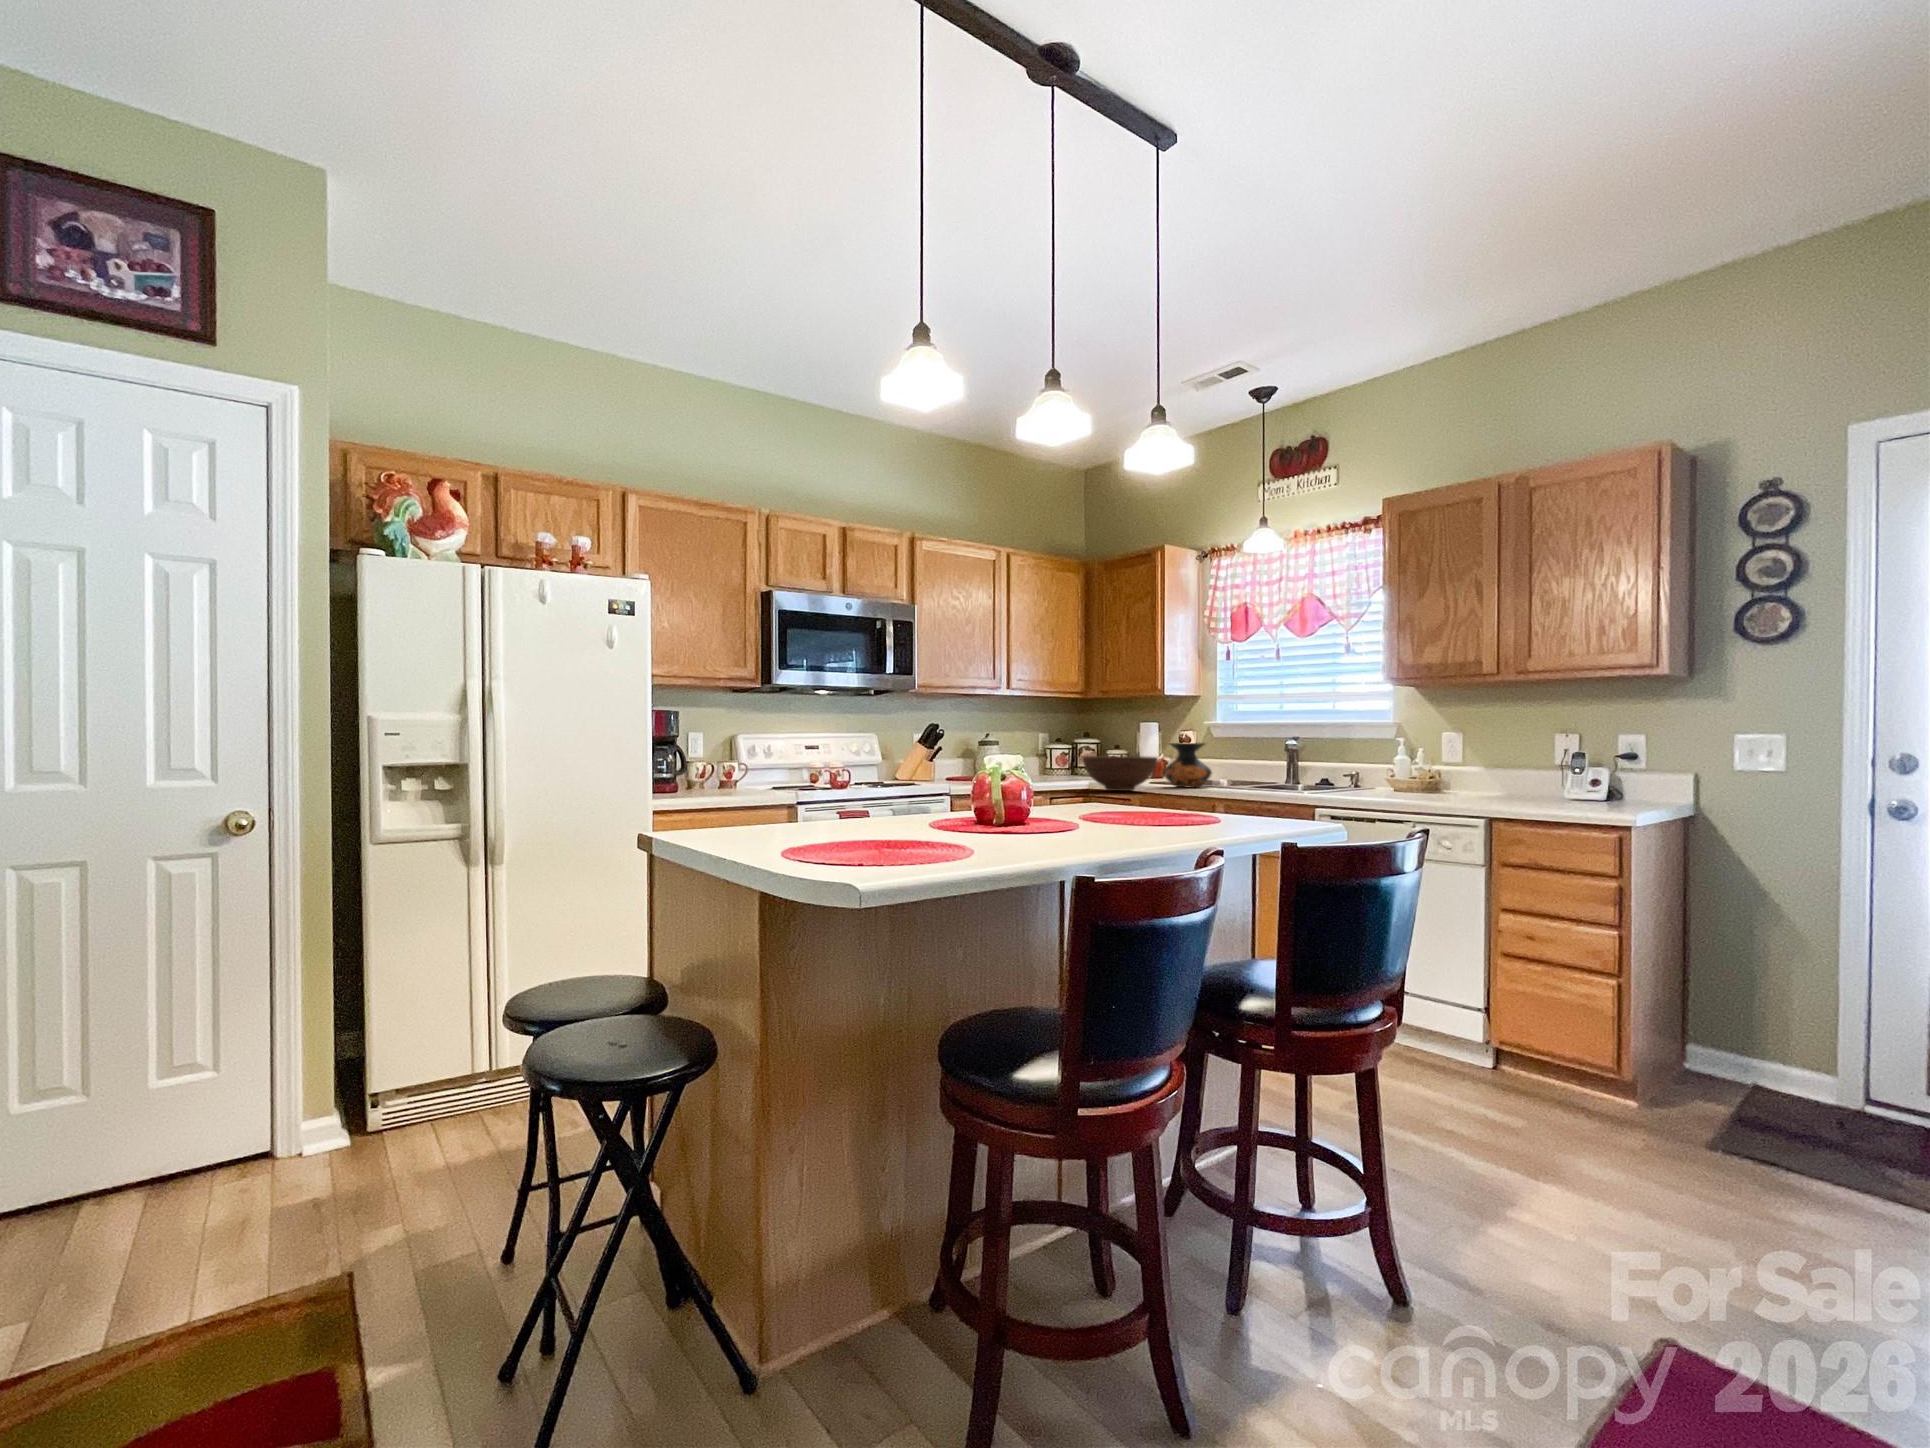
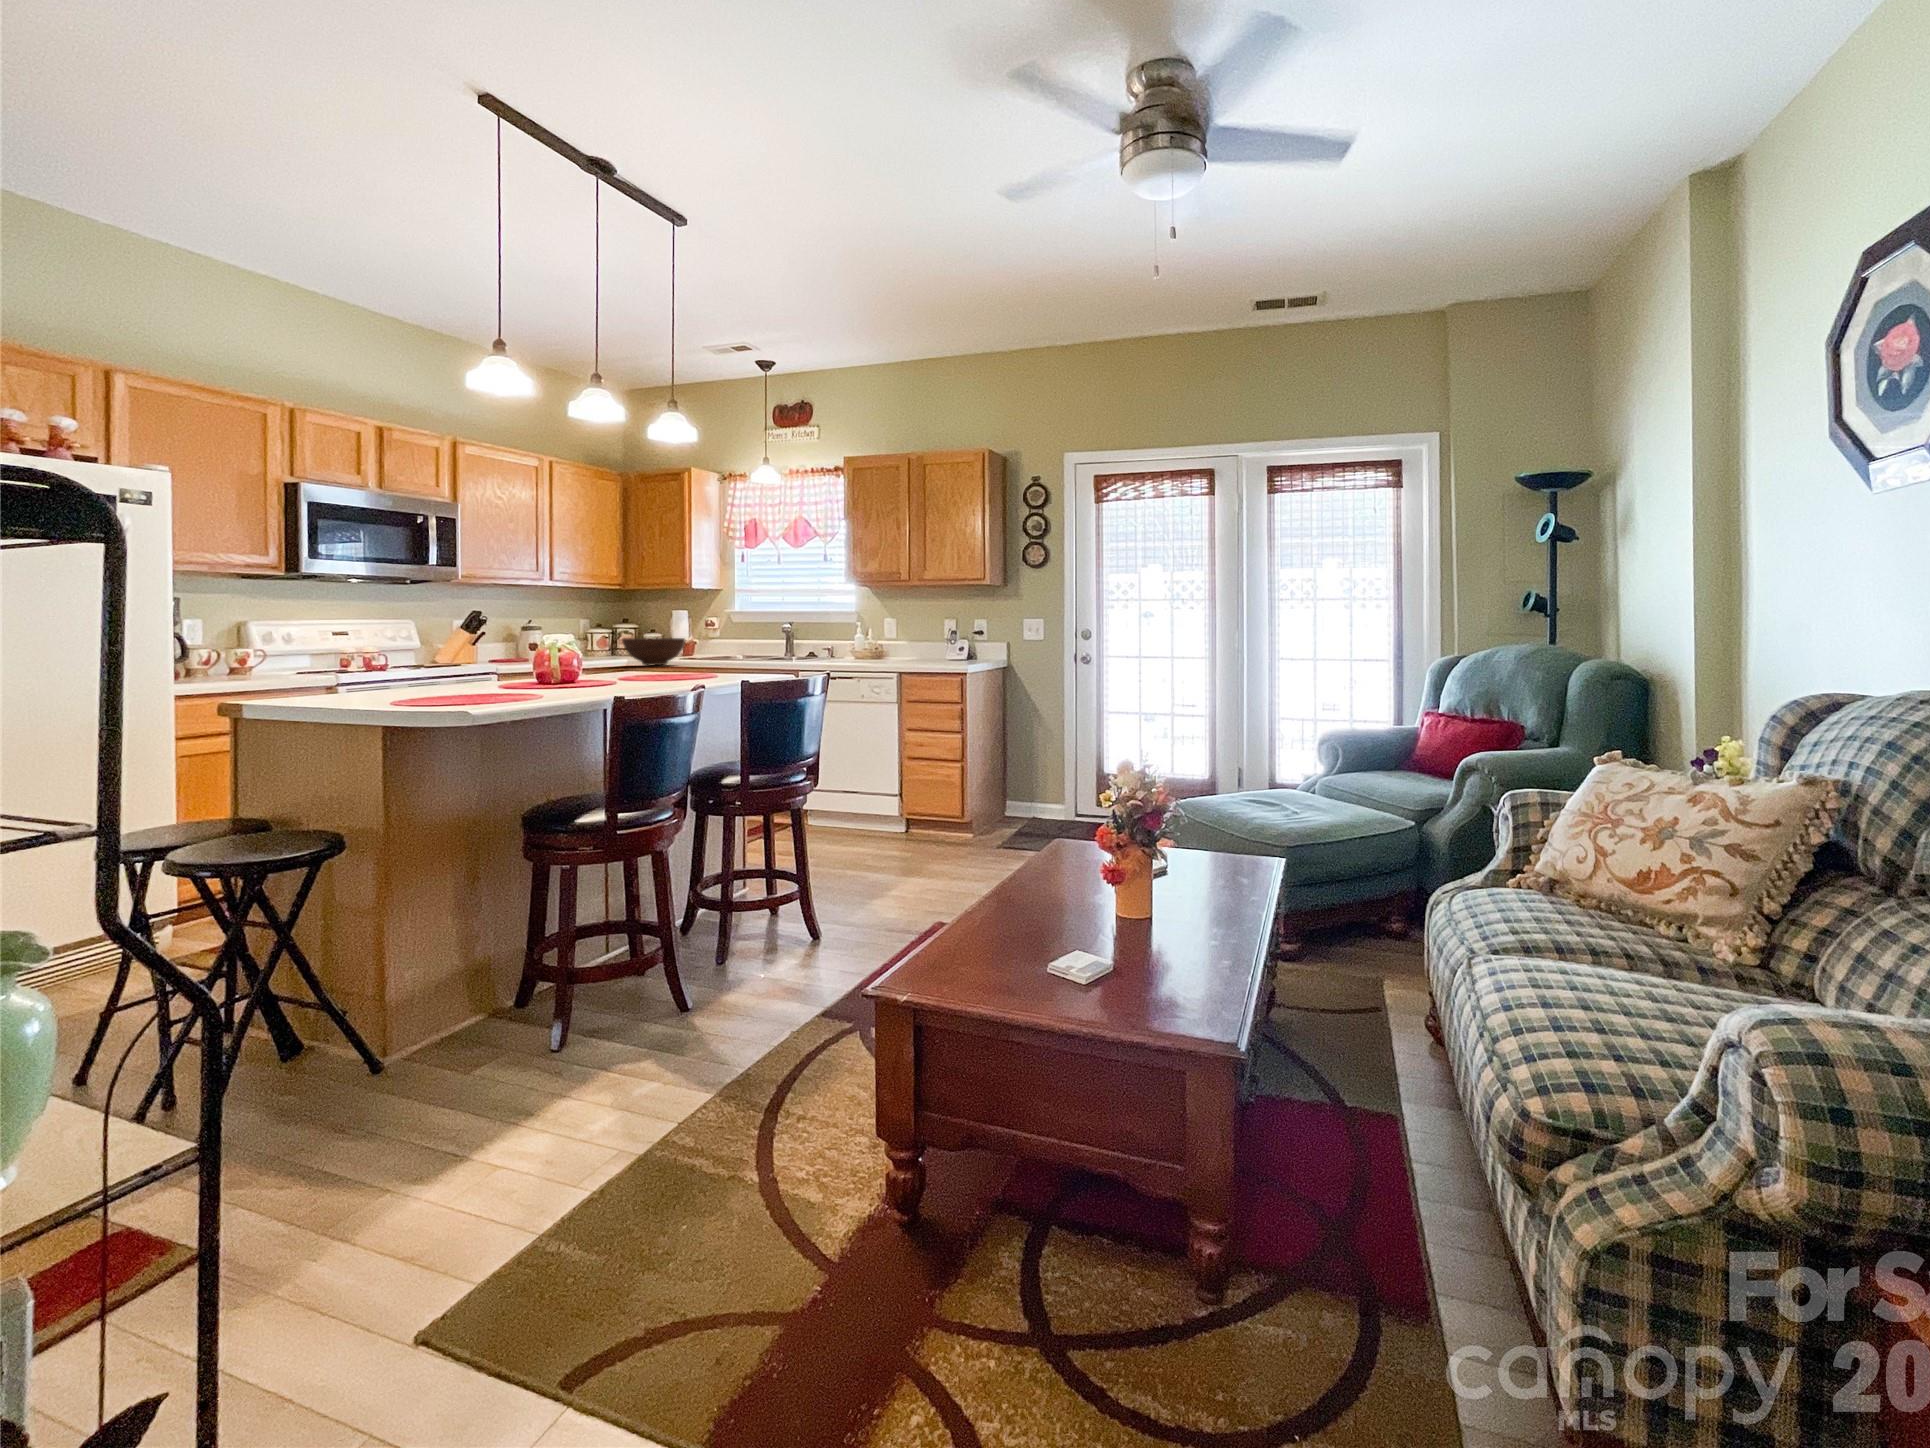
vase: present [1163,743,1212,787] -> none [691,627,730,661]

